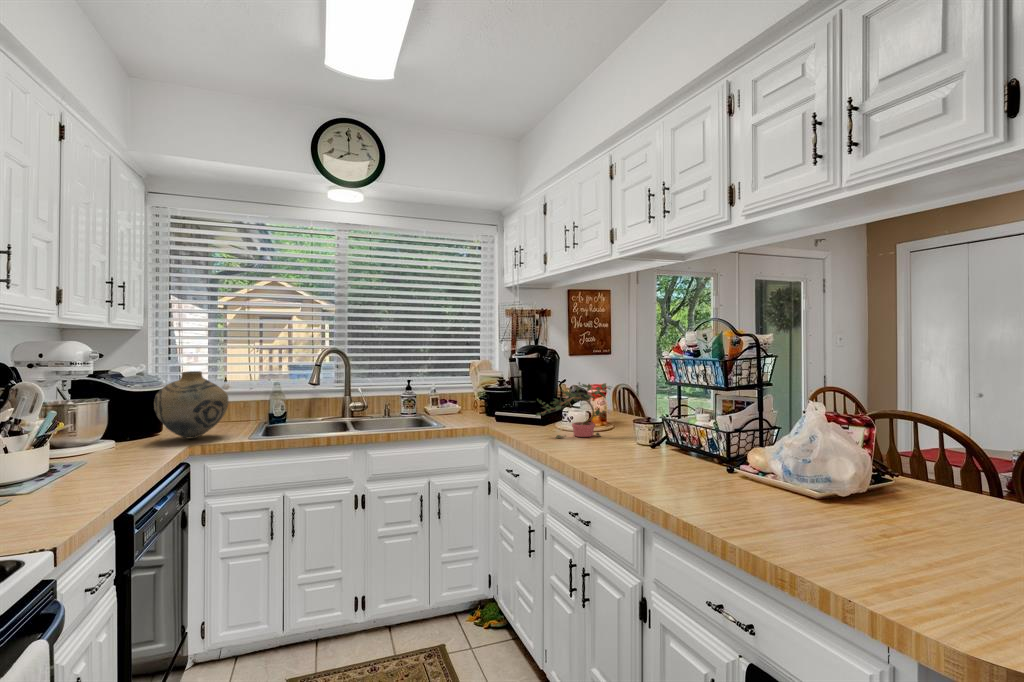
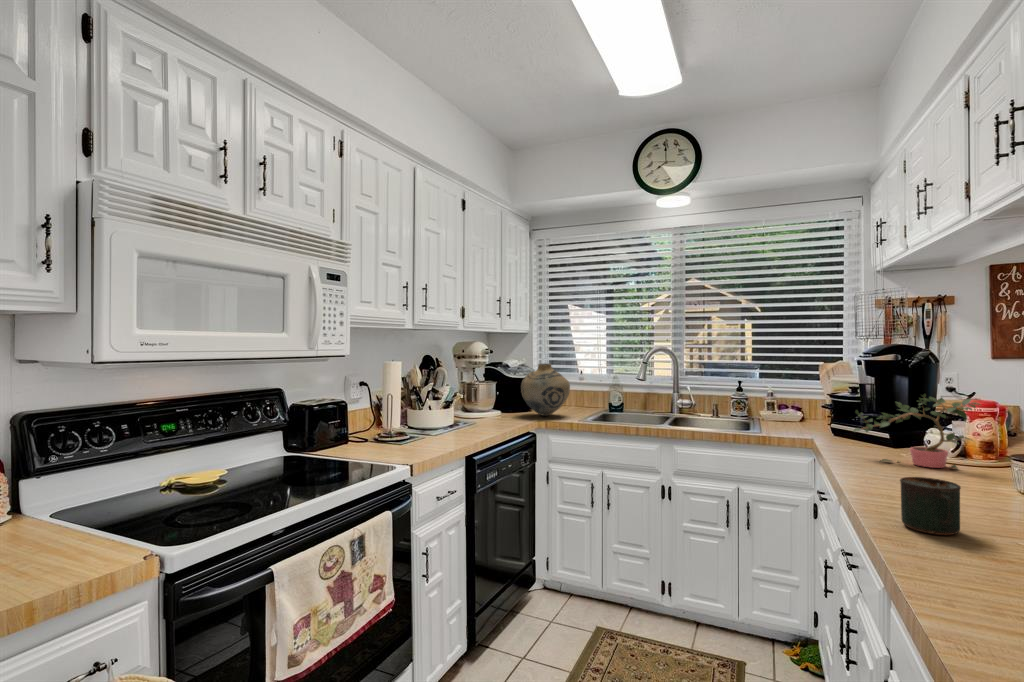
mug: none [636,443,679,485] -> present [900,477,961,535]

